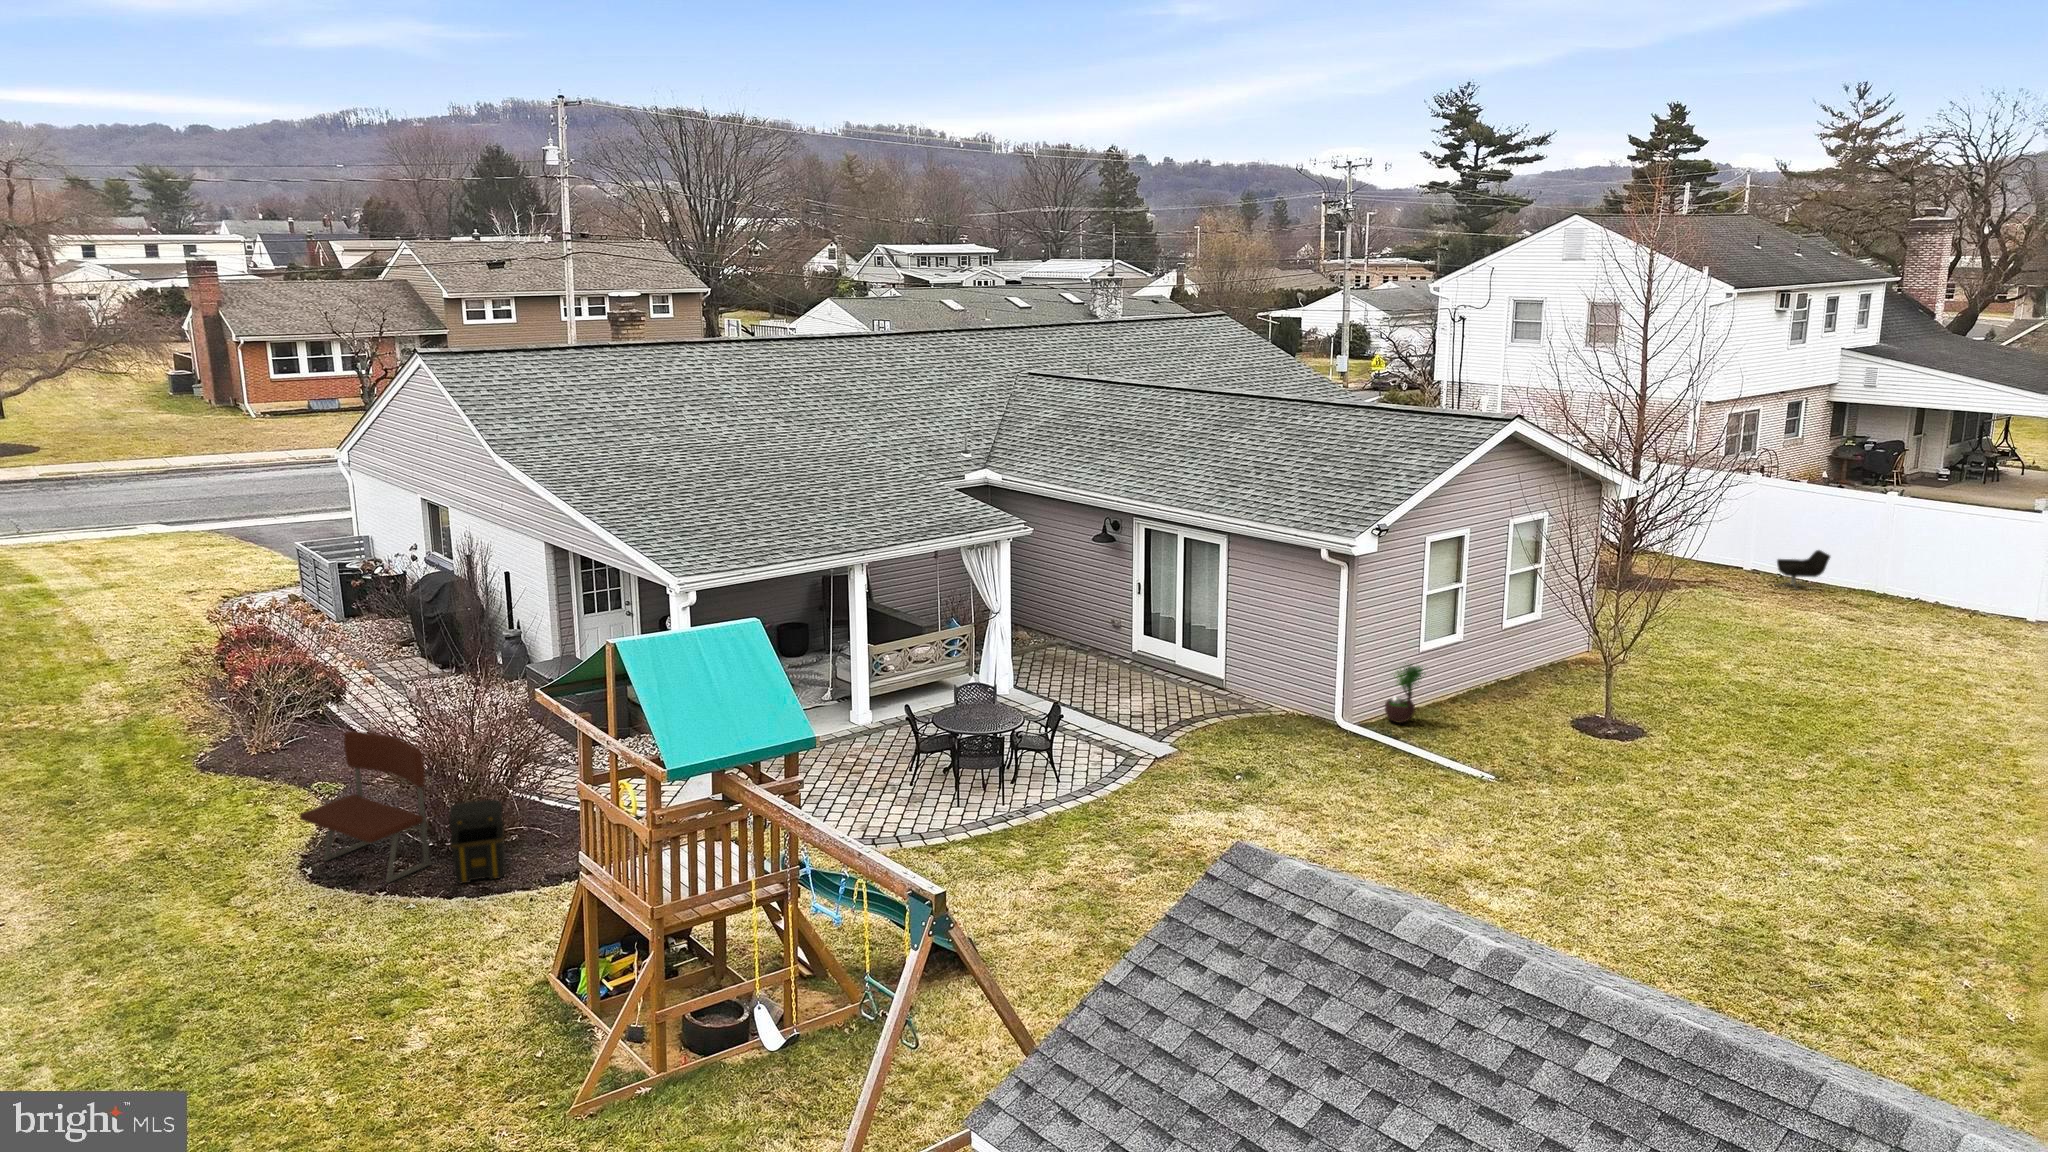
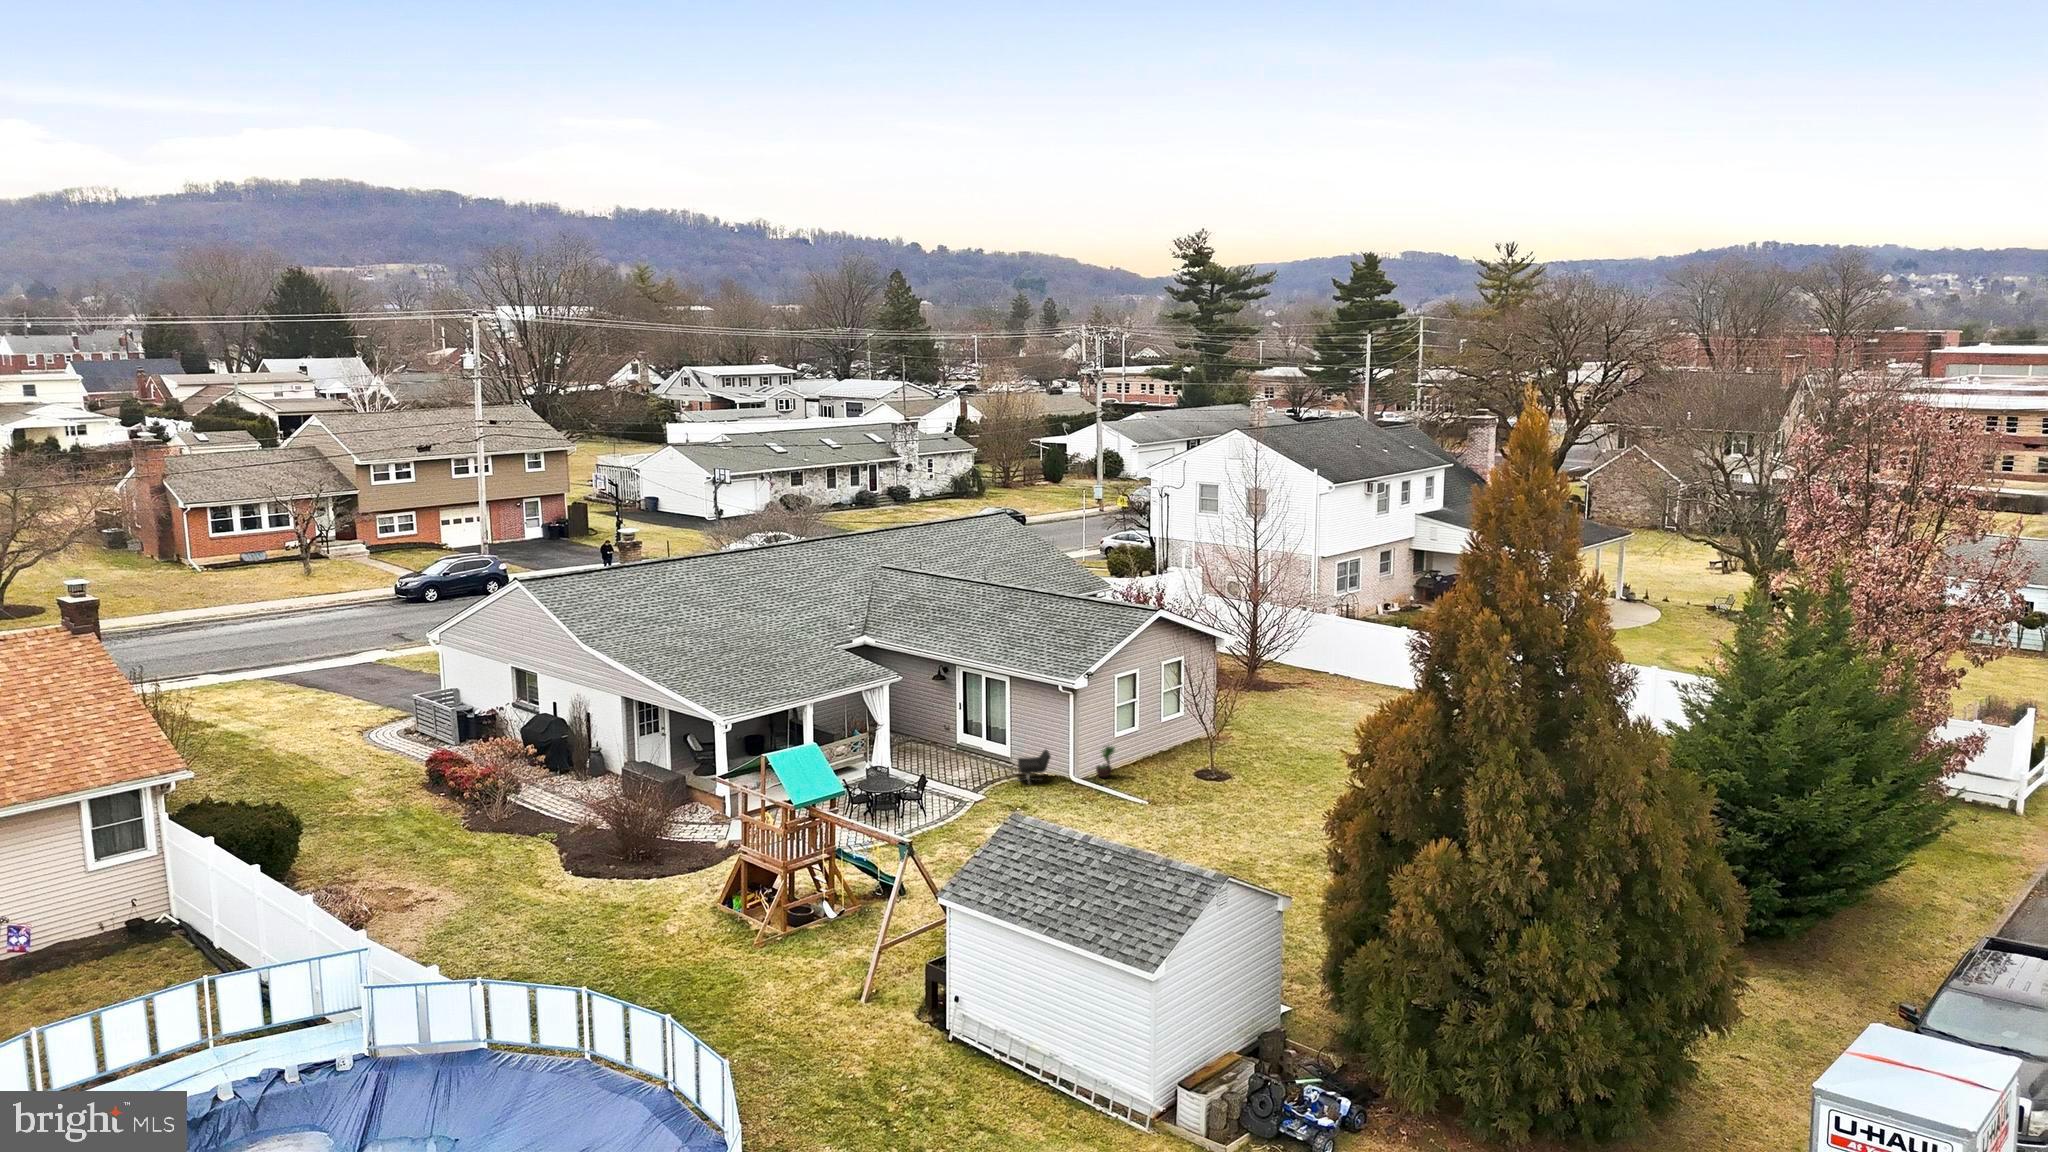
lounge chair: present [1777,550,1830,586] -> present [1018,750,1051,781]
bench: present [300,731,431,883] -> none [557,804,622,877]
toolbox: present [449,800,505,883] -> none [634,834,664,875]

